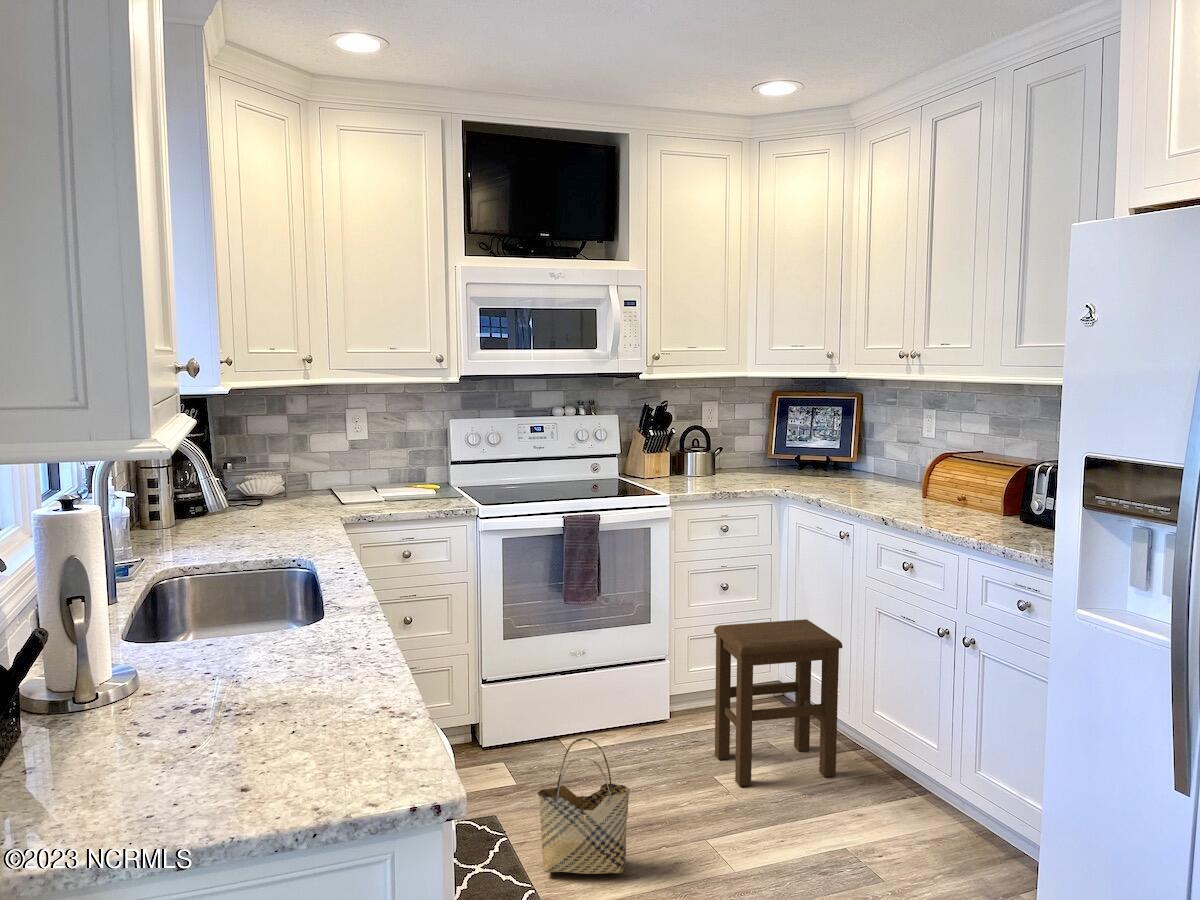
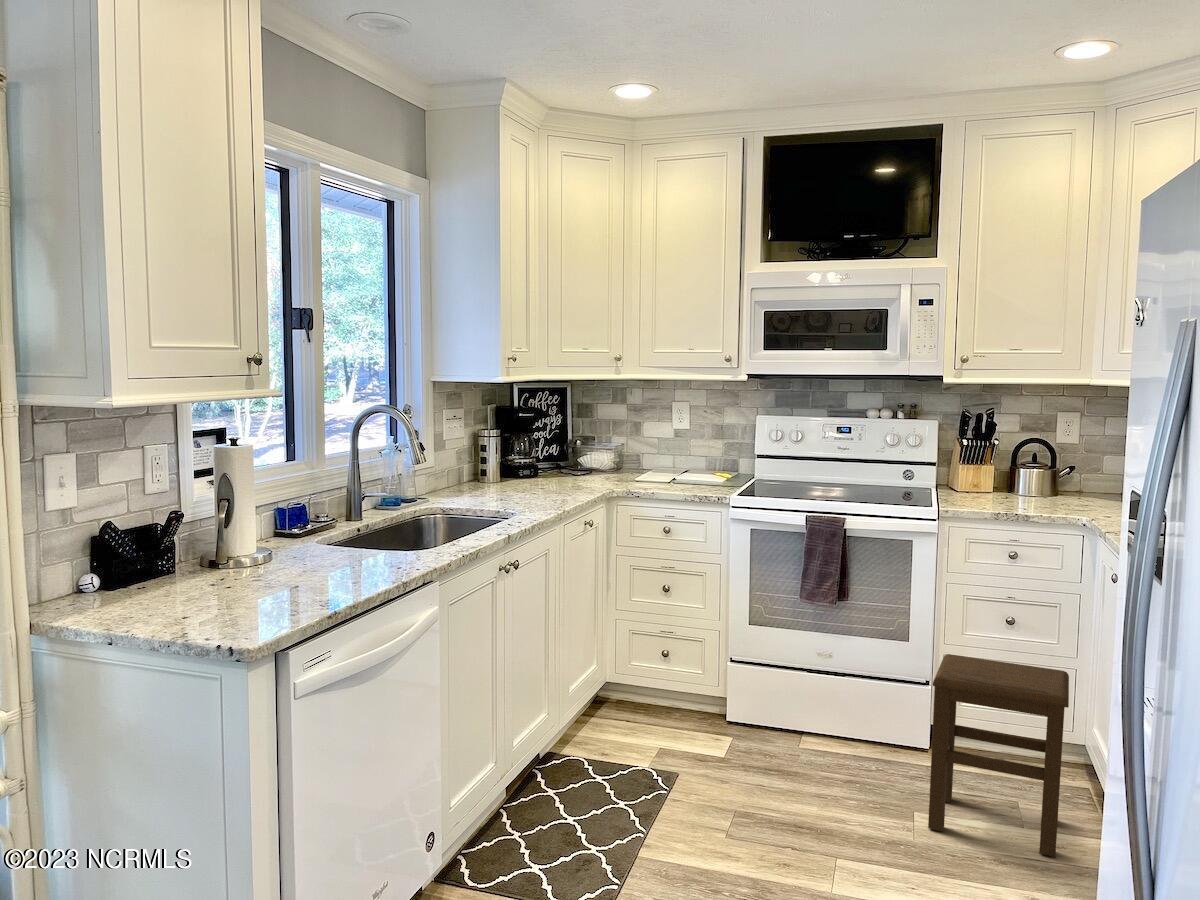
woven basket: present [538,738,630,874] -> none [666,716,748,849]

